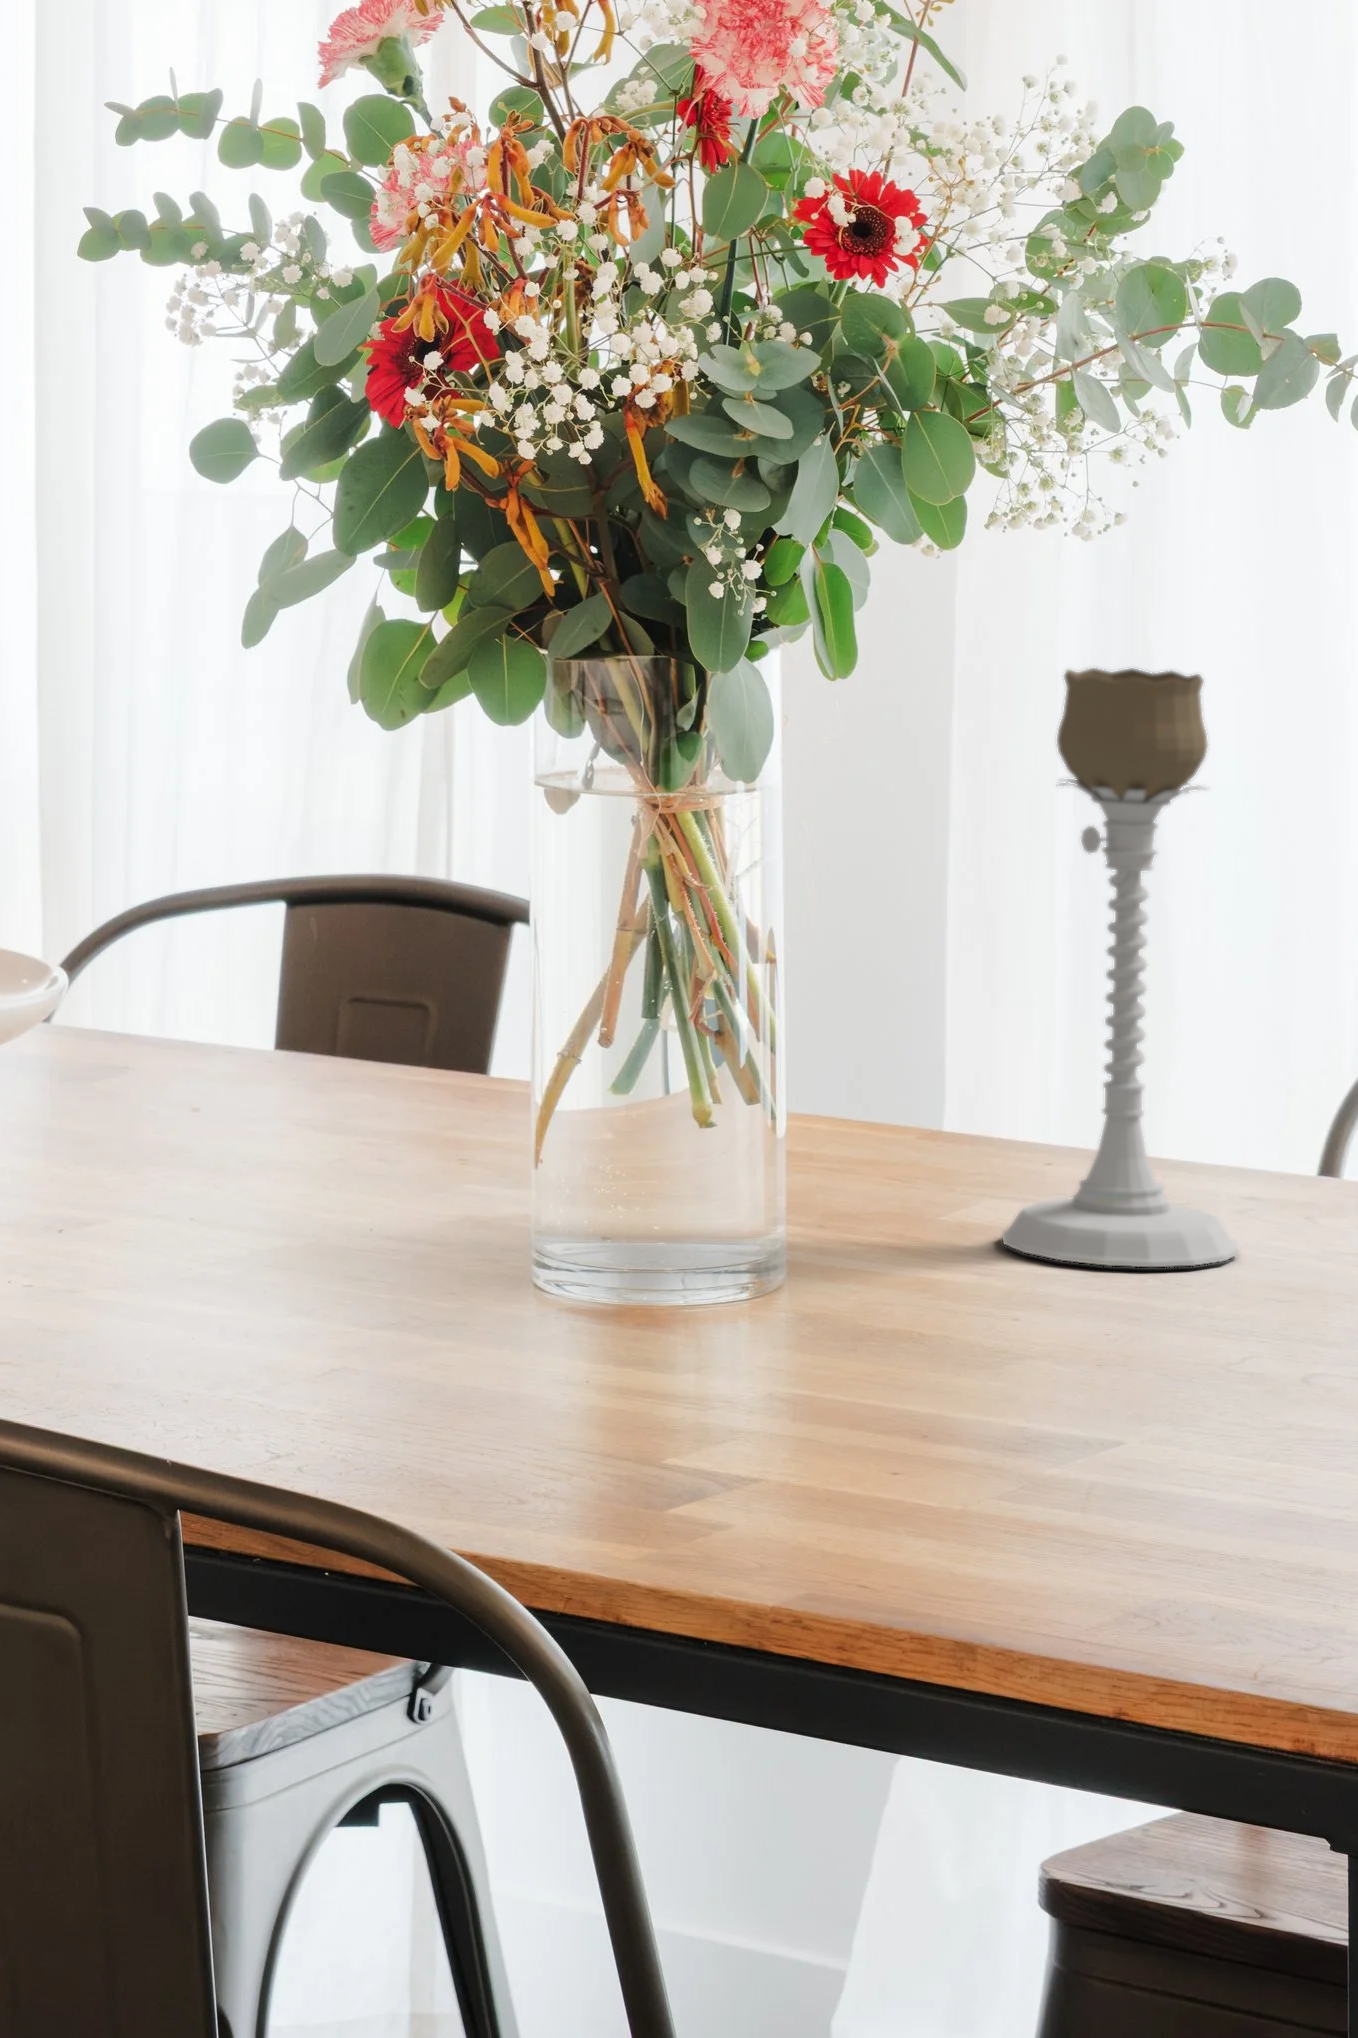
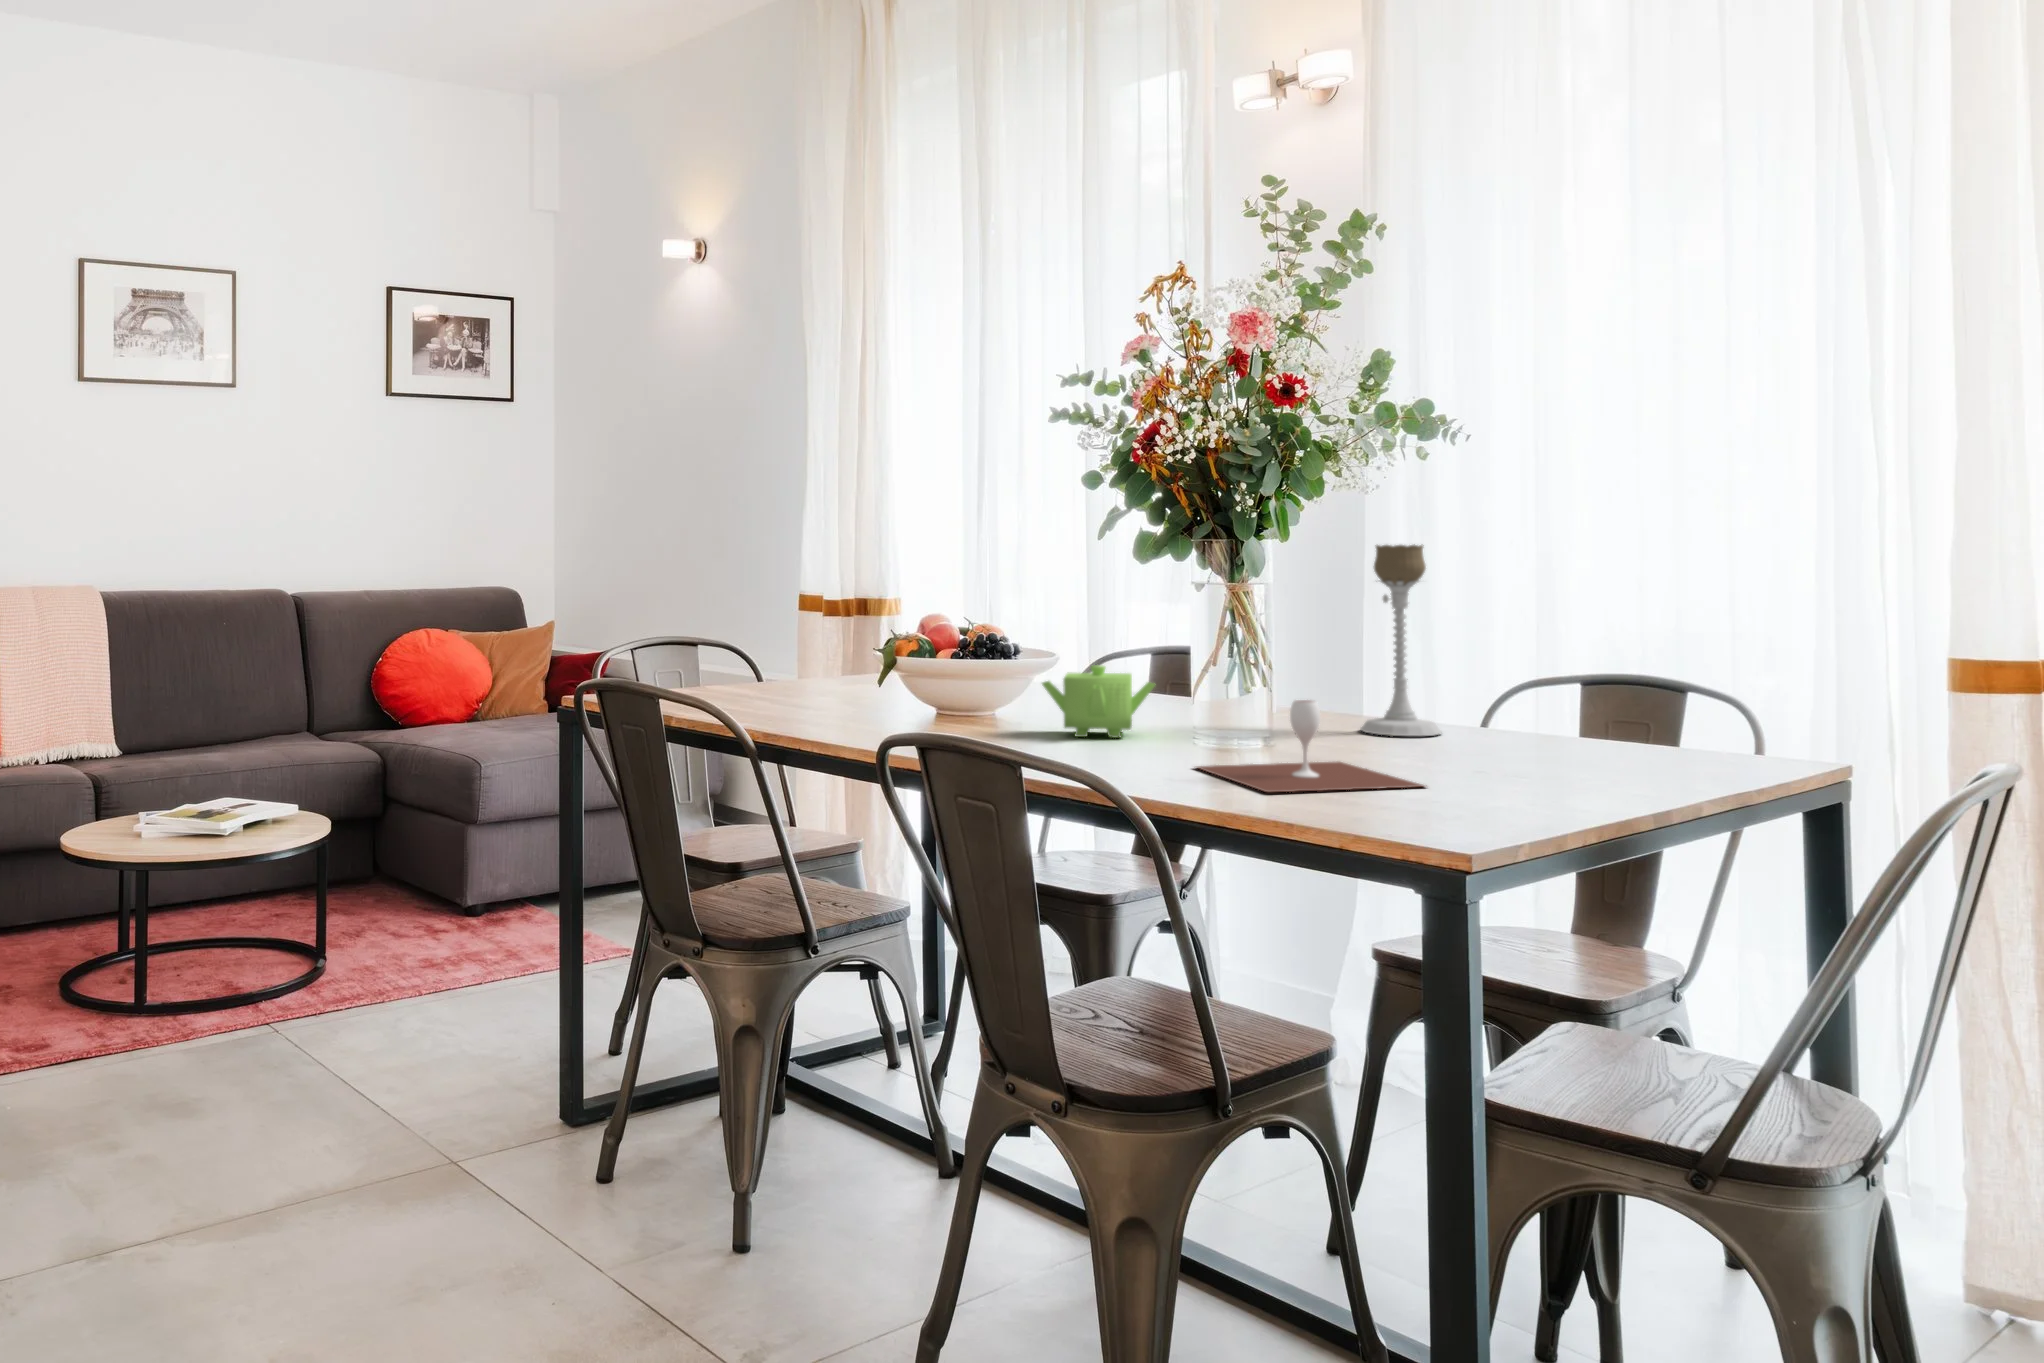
teapot: none [54,1051,414,1289] -> present [1042,665,1155,738]
wine glass: none [581,1214,1284,1523] -> present [1197,700,1424,792]

